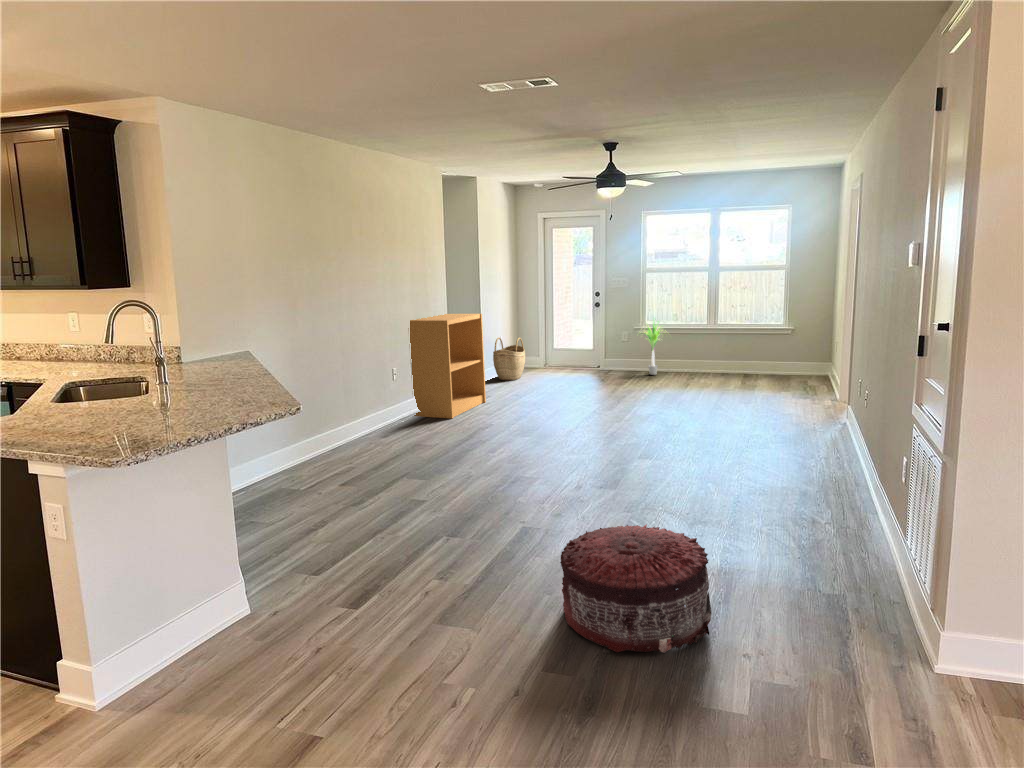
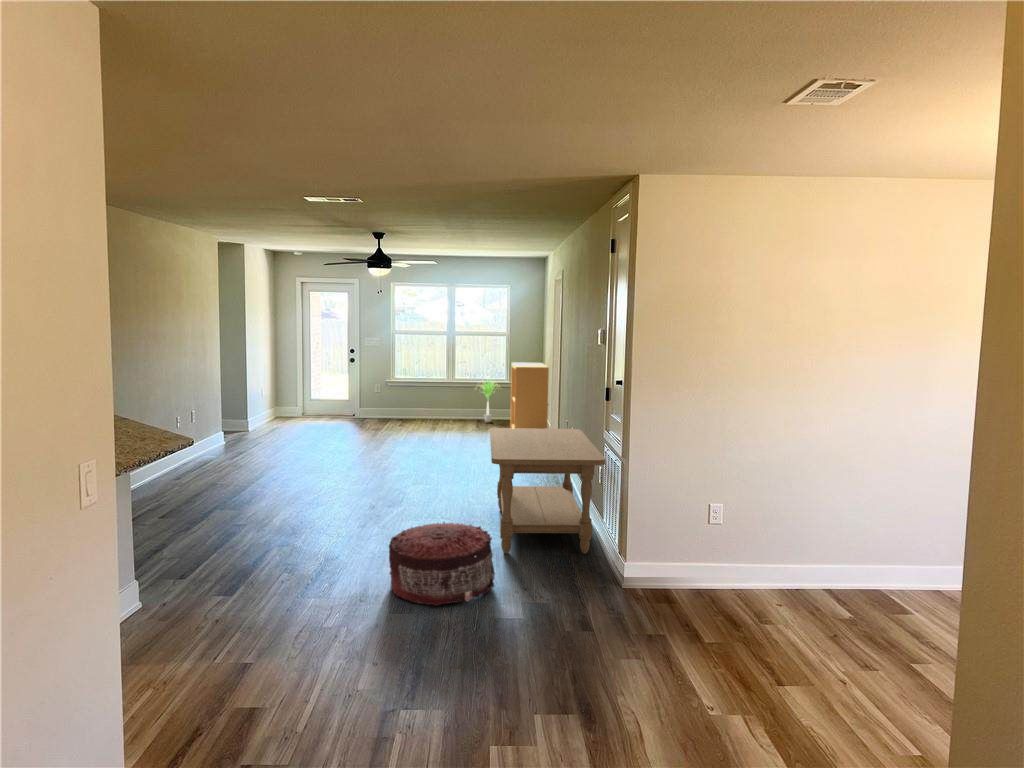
bookshelf: present [408,314,486,419] -> present [510,362,549,429]
potted plant: present [645,323,662,375] -> present [482,379,494,423]
woven basket: present [493,338,525,381] -> none [257,389,288,429]
coffee table: none [720,392,912,593] -> present [490,428,605,554]

